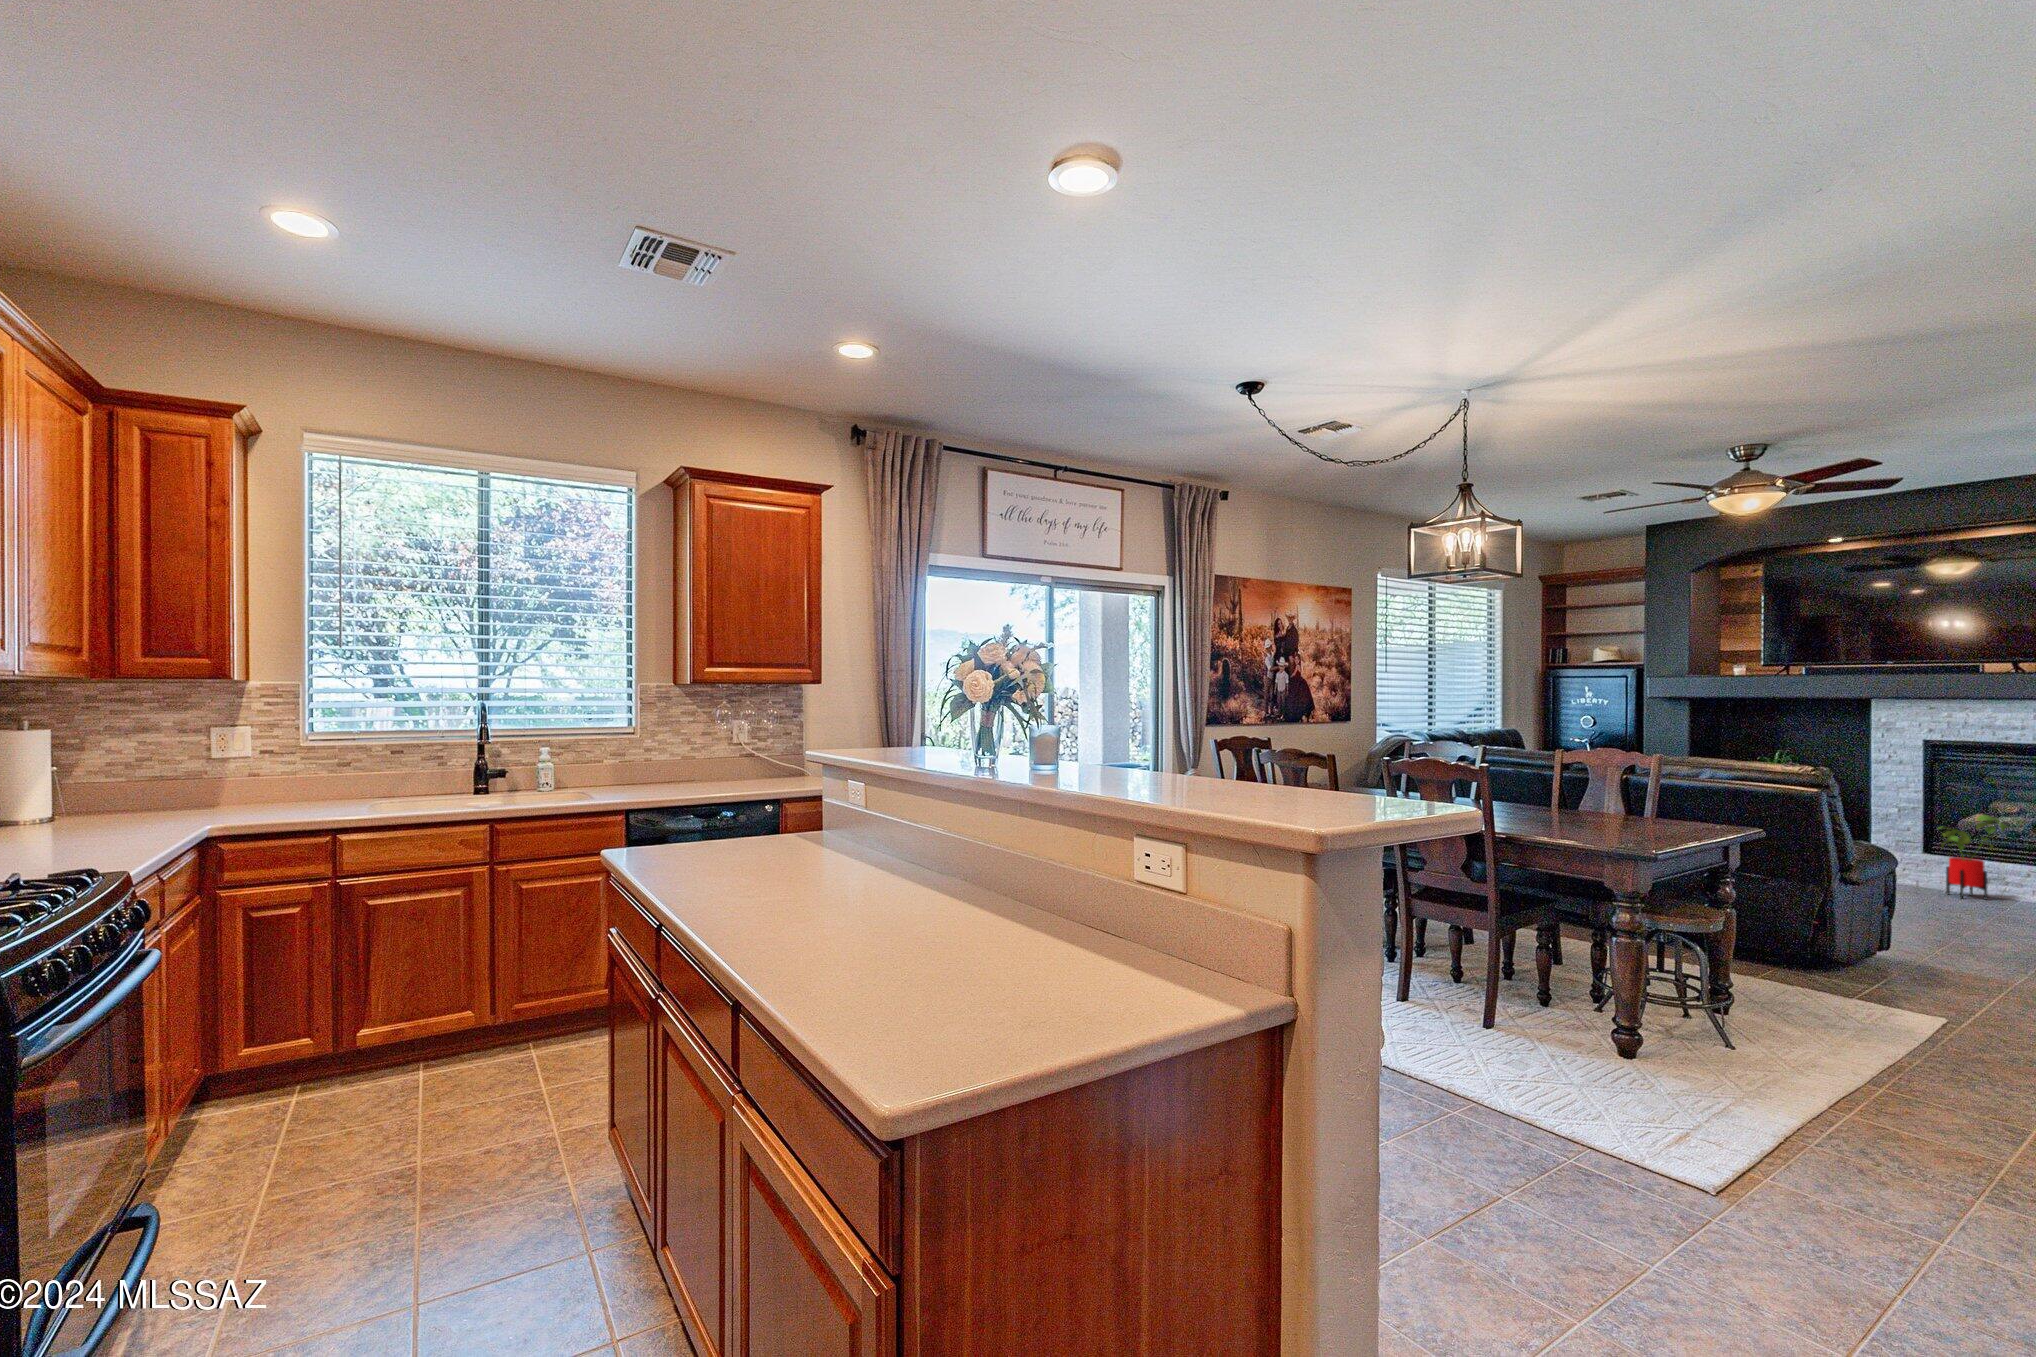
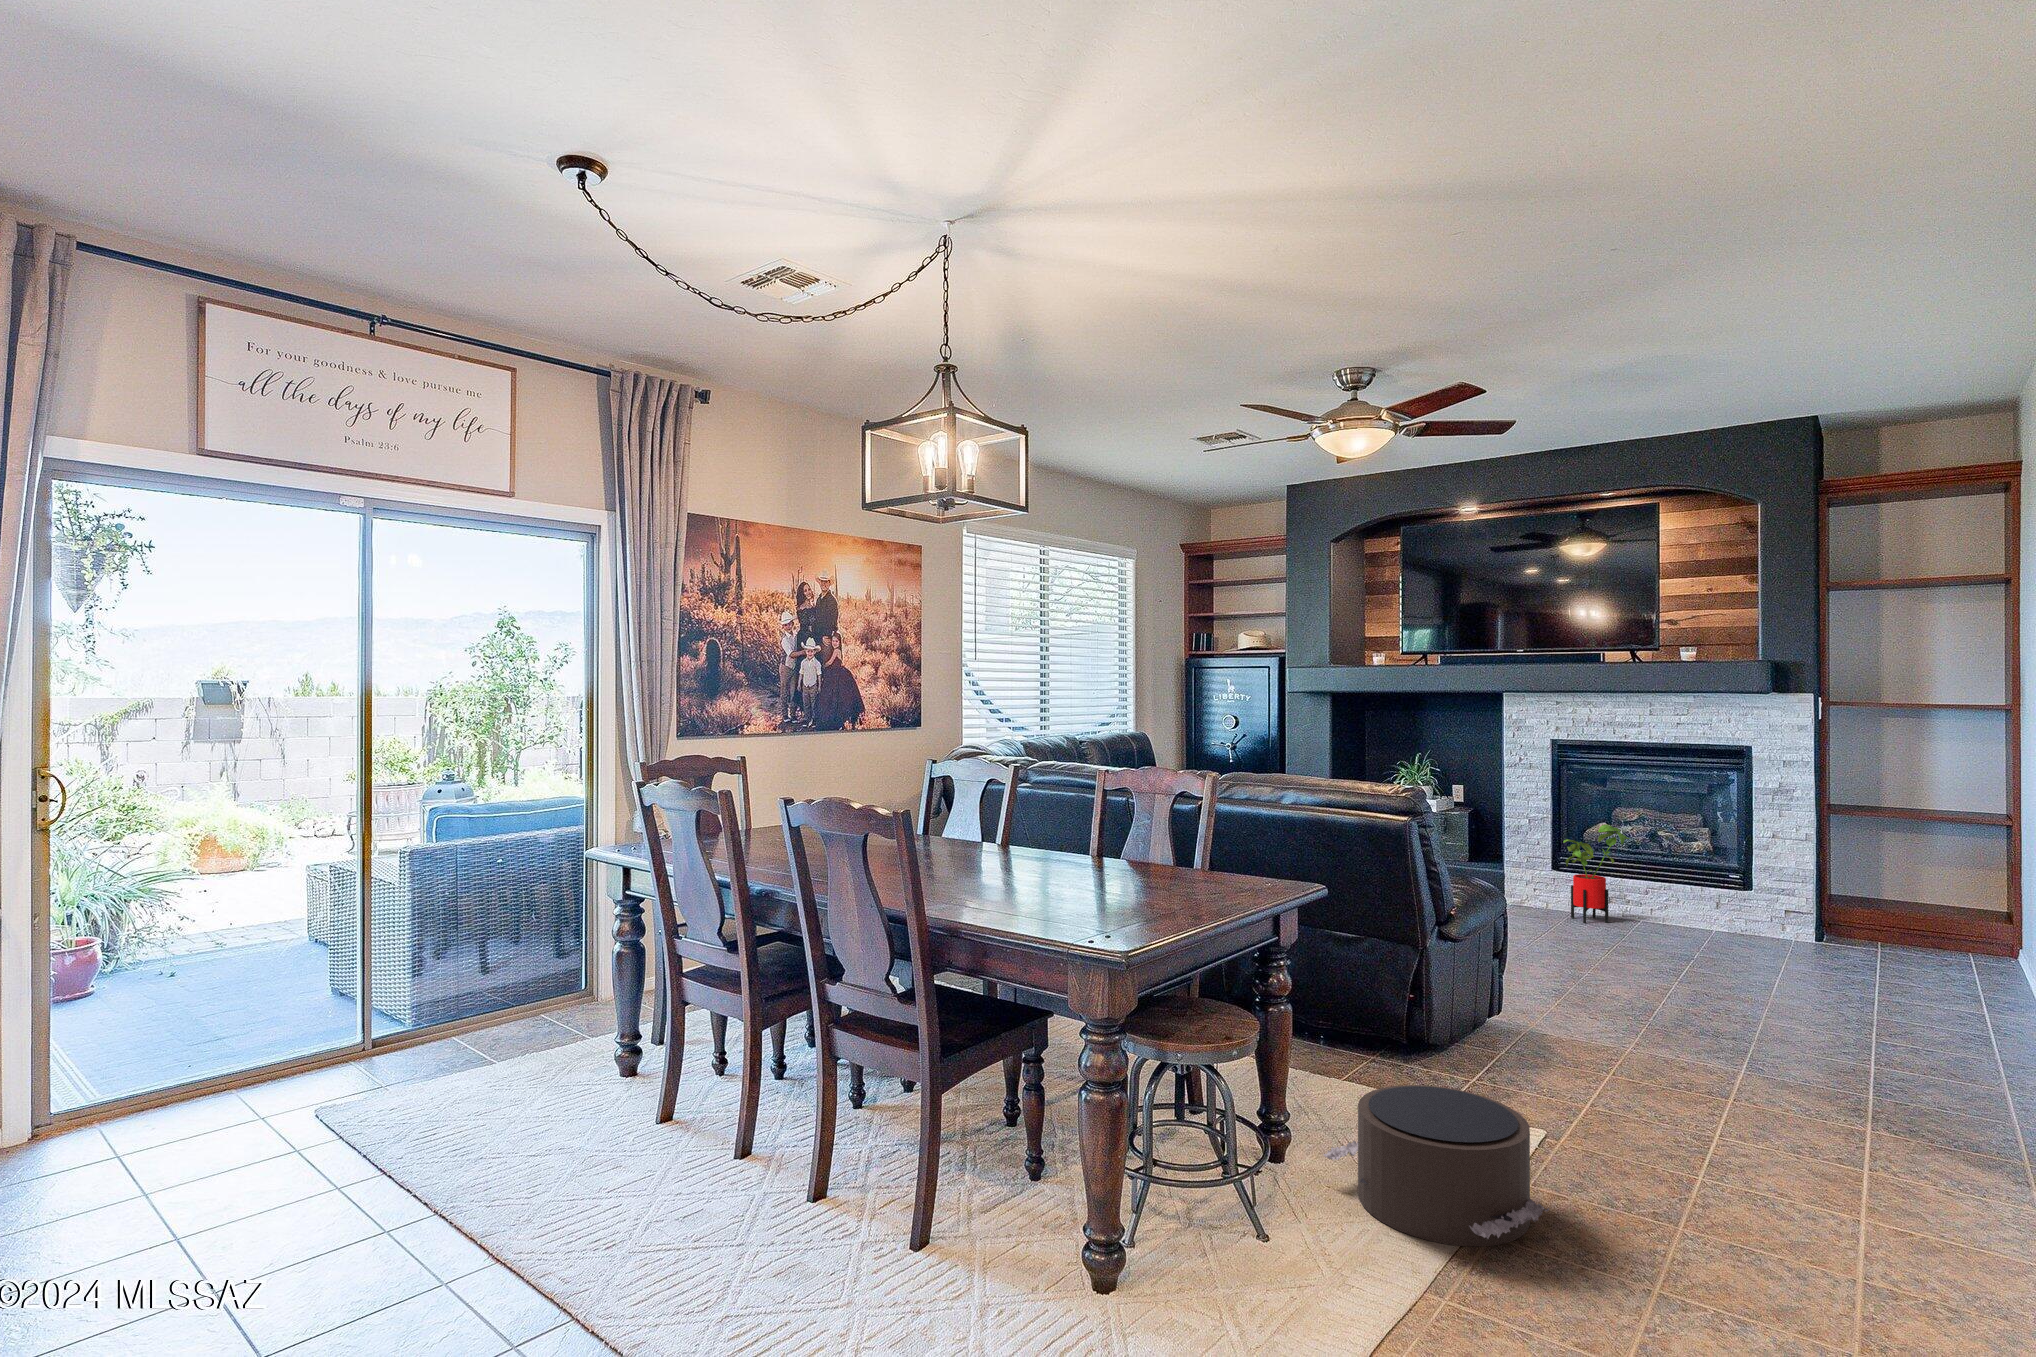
pouf: none [1770,973,1968,1074] -> present [1323,1085,1549,1247]

